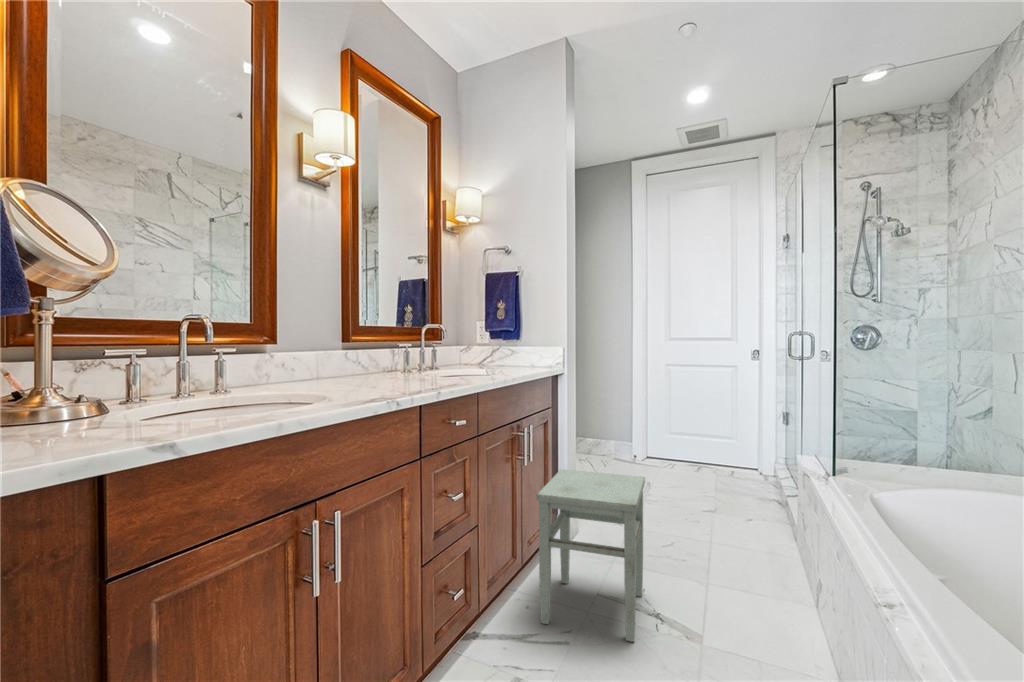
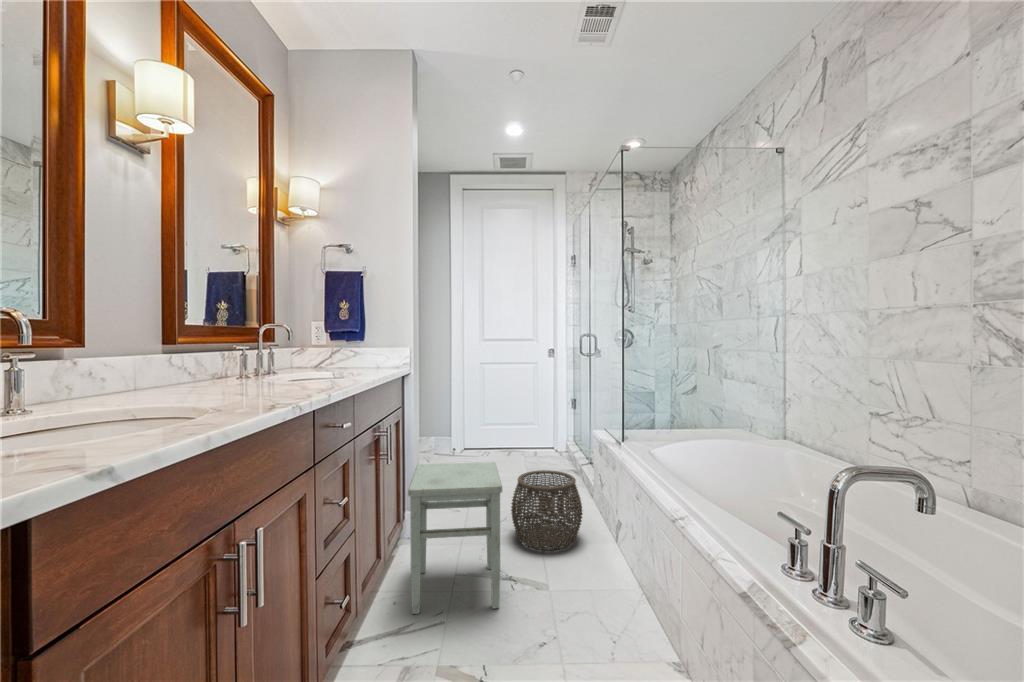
woven basket: none [672,494,765,593] -> present [511,470,583,550]

